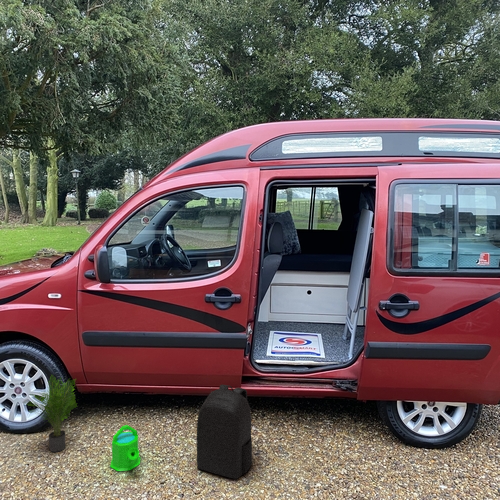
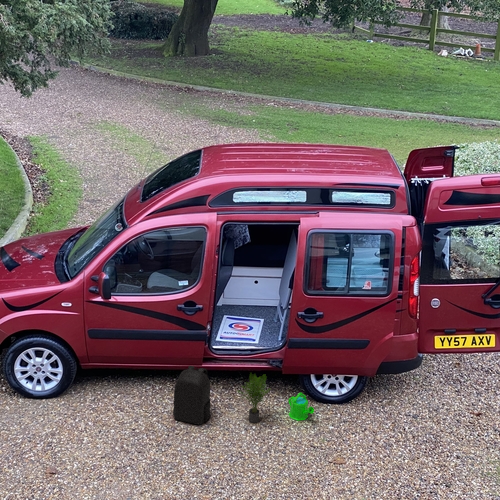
potted plant: present [33,380,74,452] -> present [239,377,267,423]
watering can: present [110,425,141,471] -> present [288,393,314,421]

